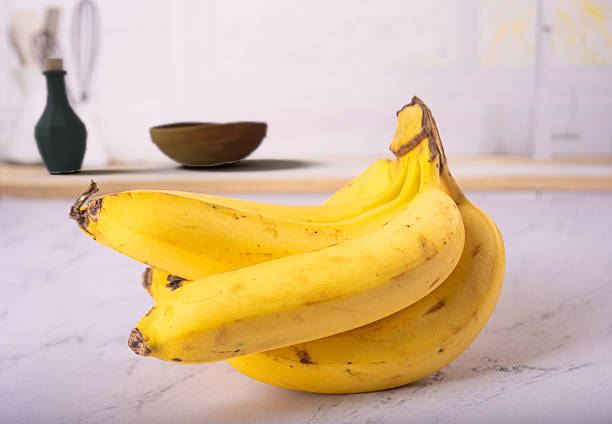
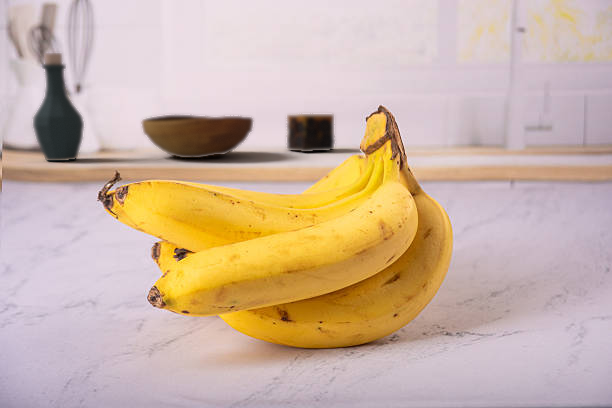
candle: none [304,117,355,158] -> present [287,114,335,152]

